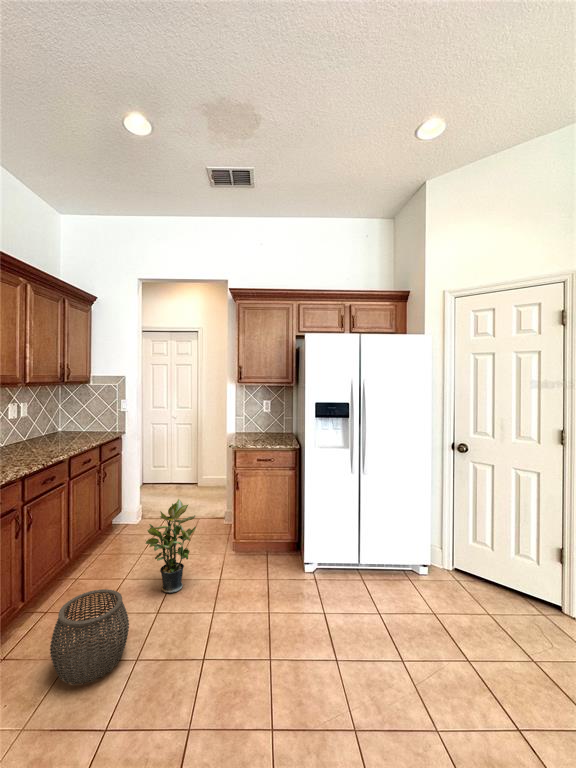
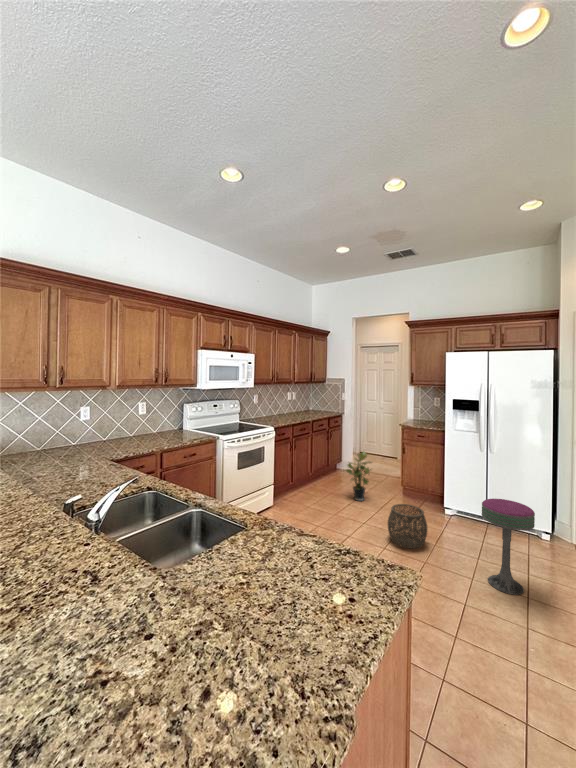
bar stool: none [423,555,501,720] -> present [482,499,535,595]
woven basket: present [50,589,129,685] -> present [388,504,427,548]

